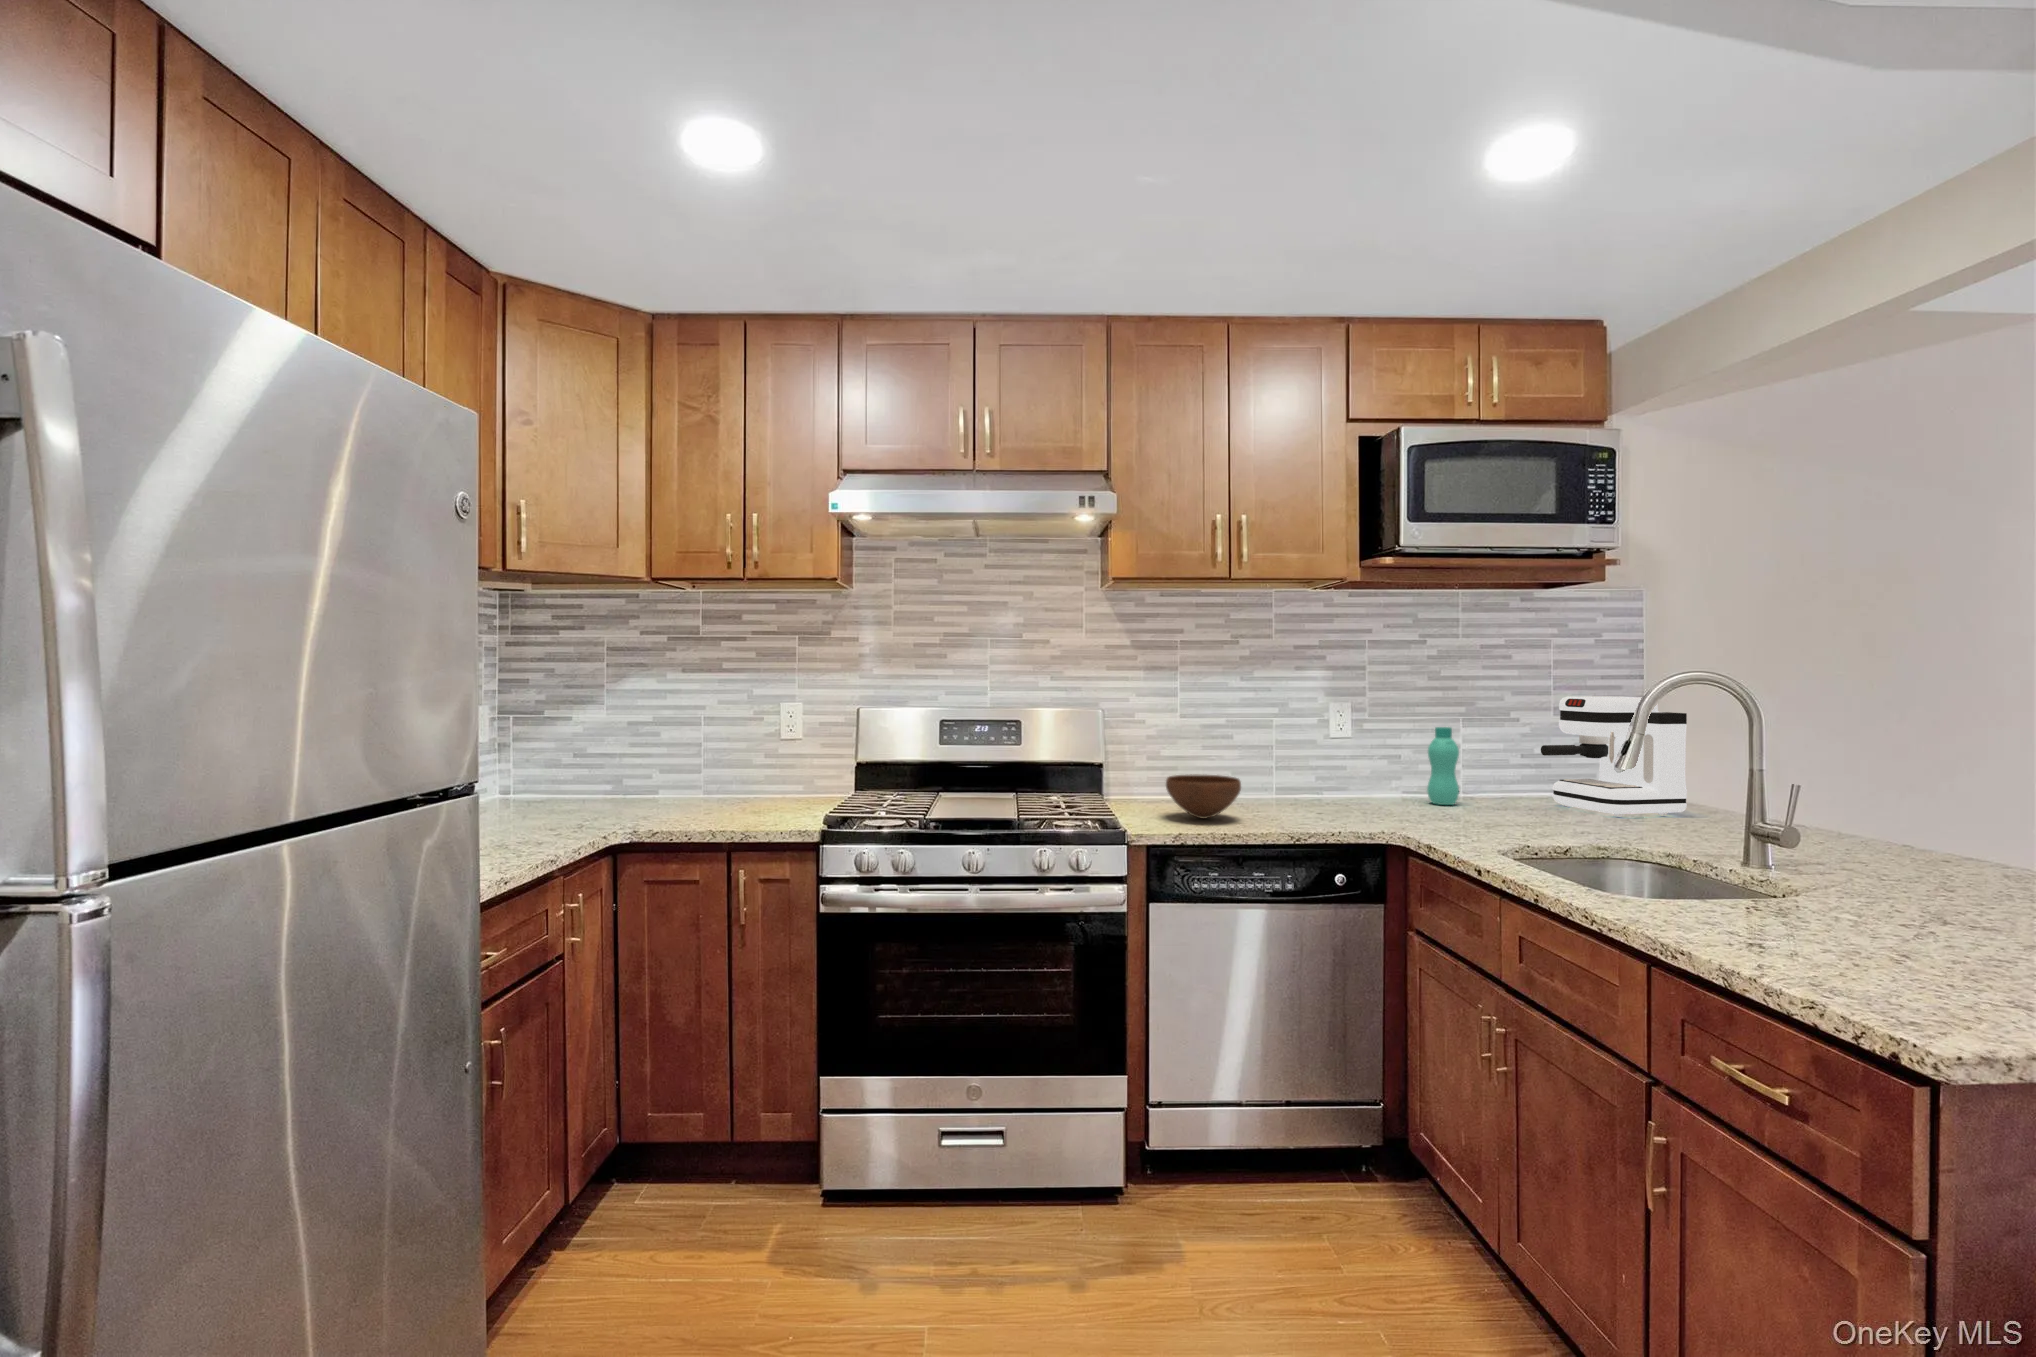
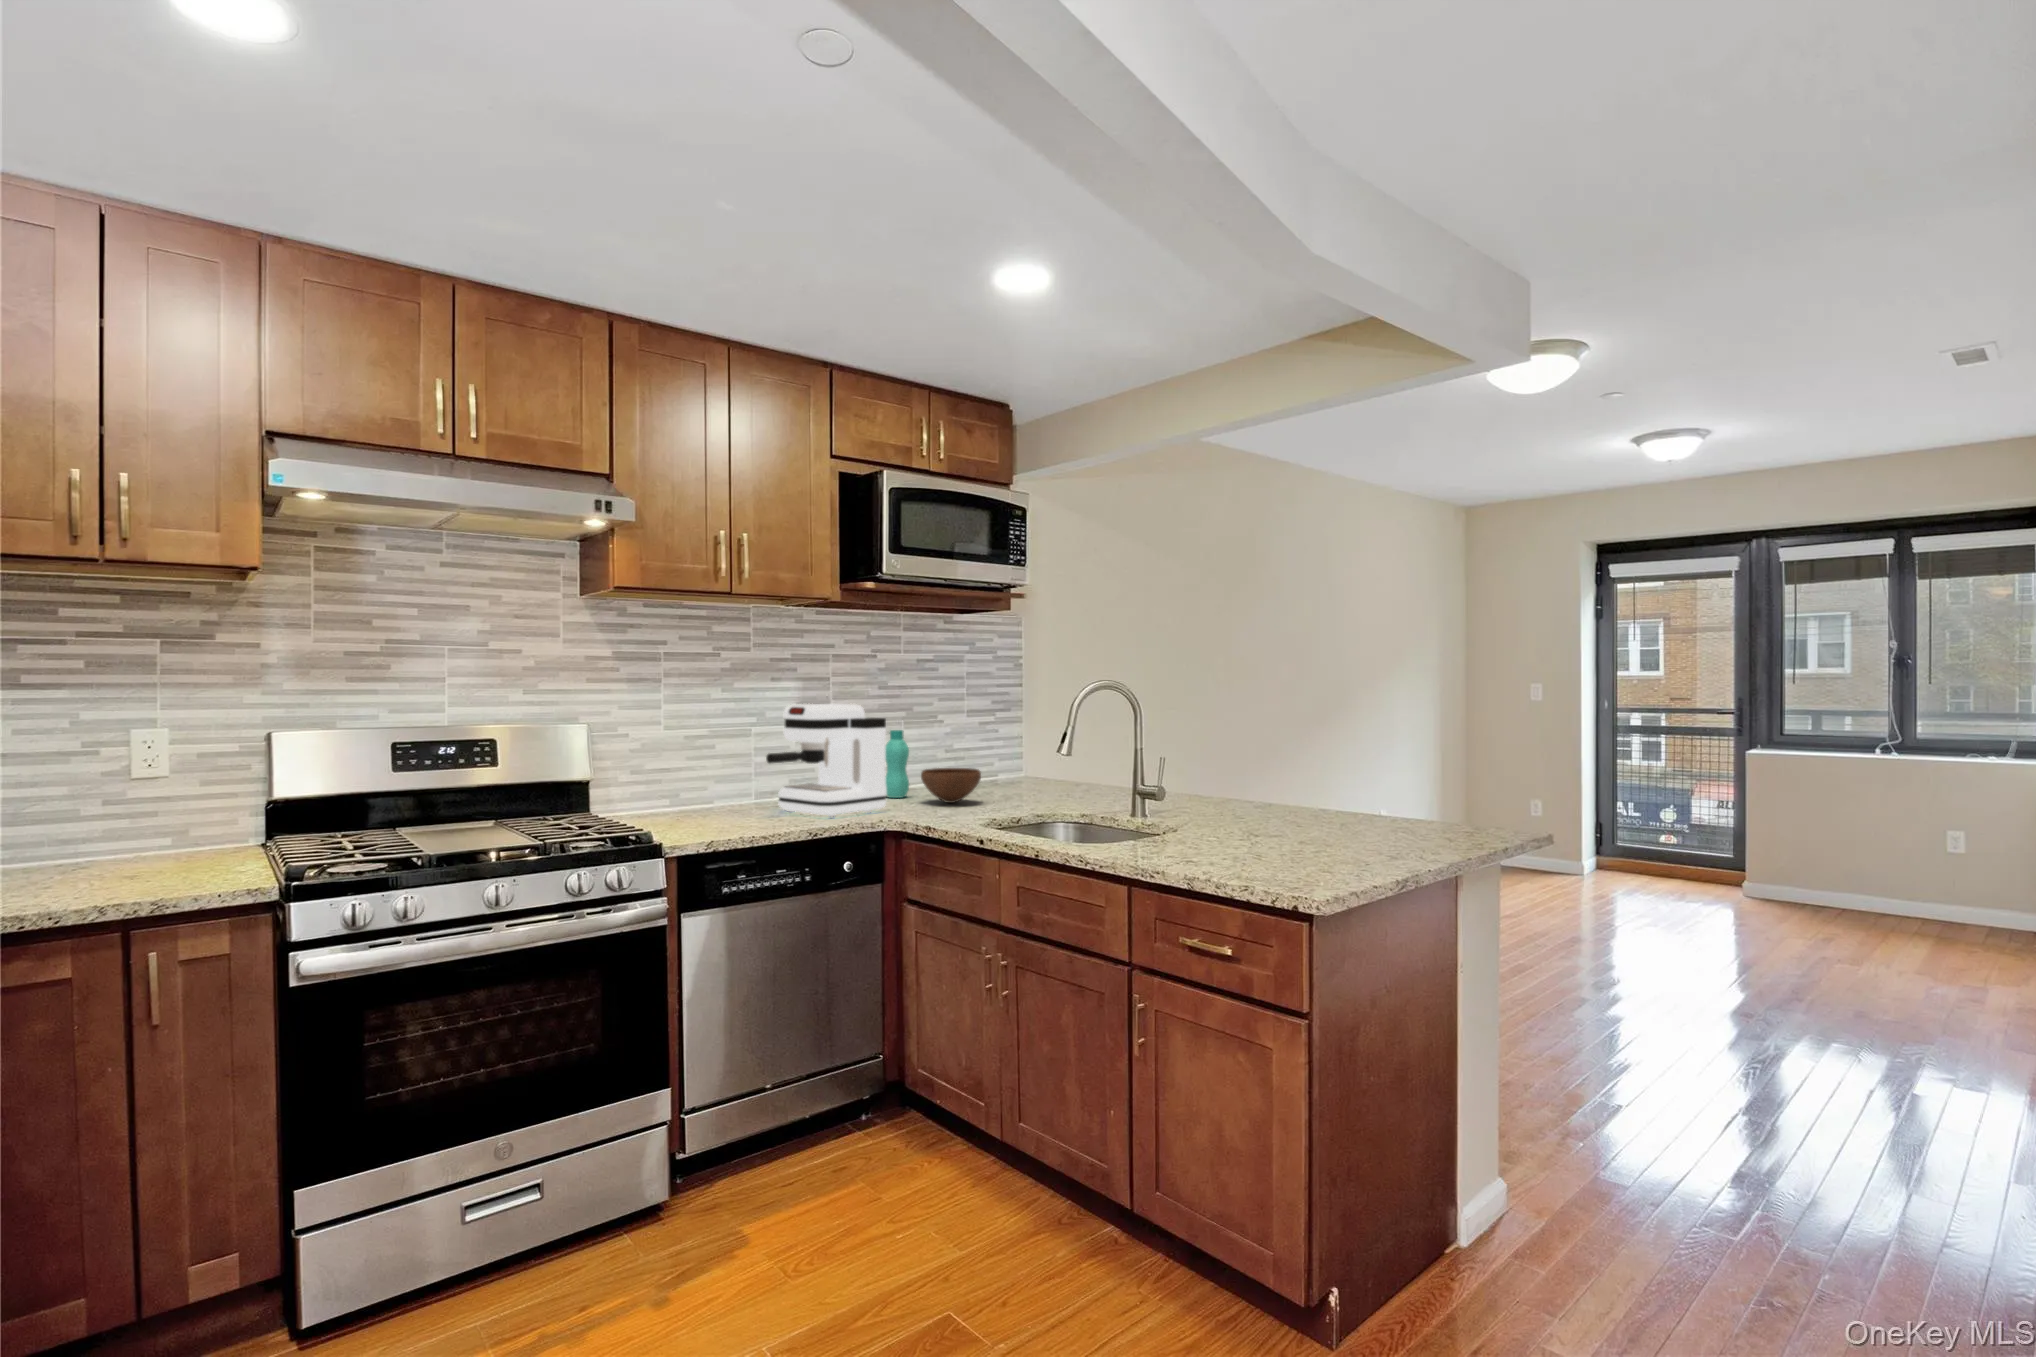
coffee maker: present [1541,696,1687,816] -> present [766,704,886,817]
bowl: present [1166,774,1241,819] -> present [921,768,981,803]

